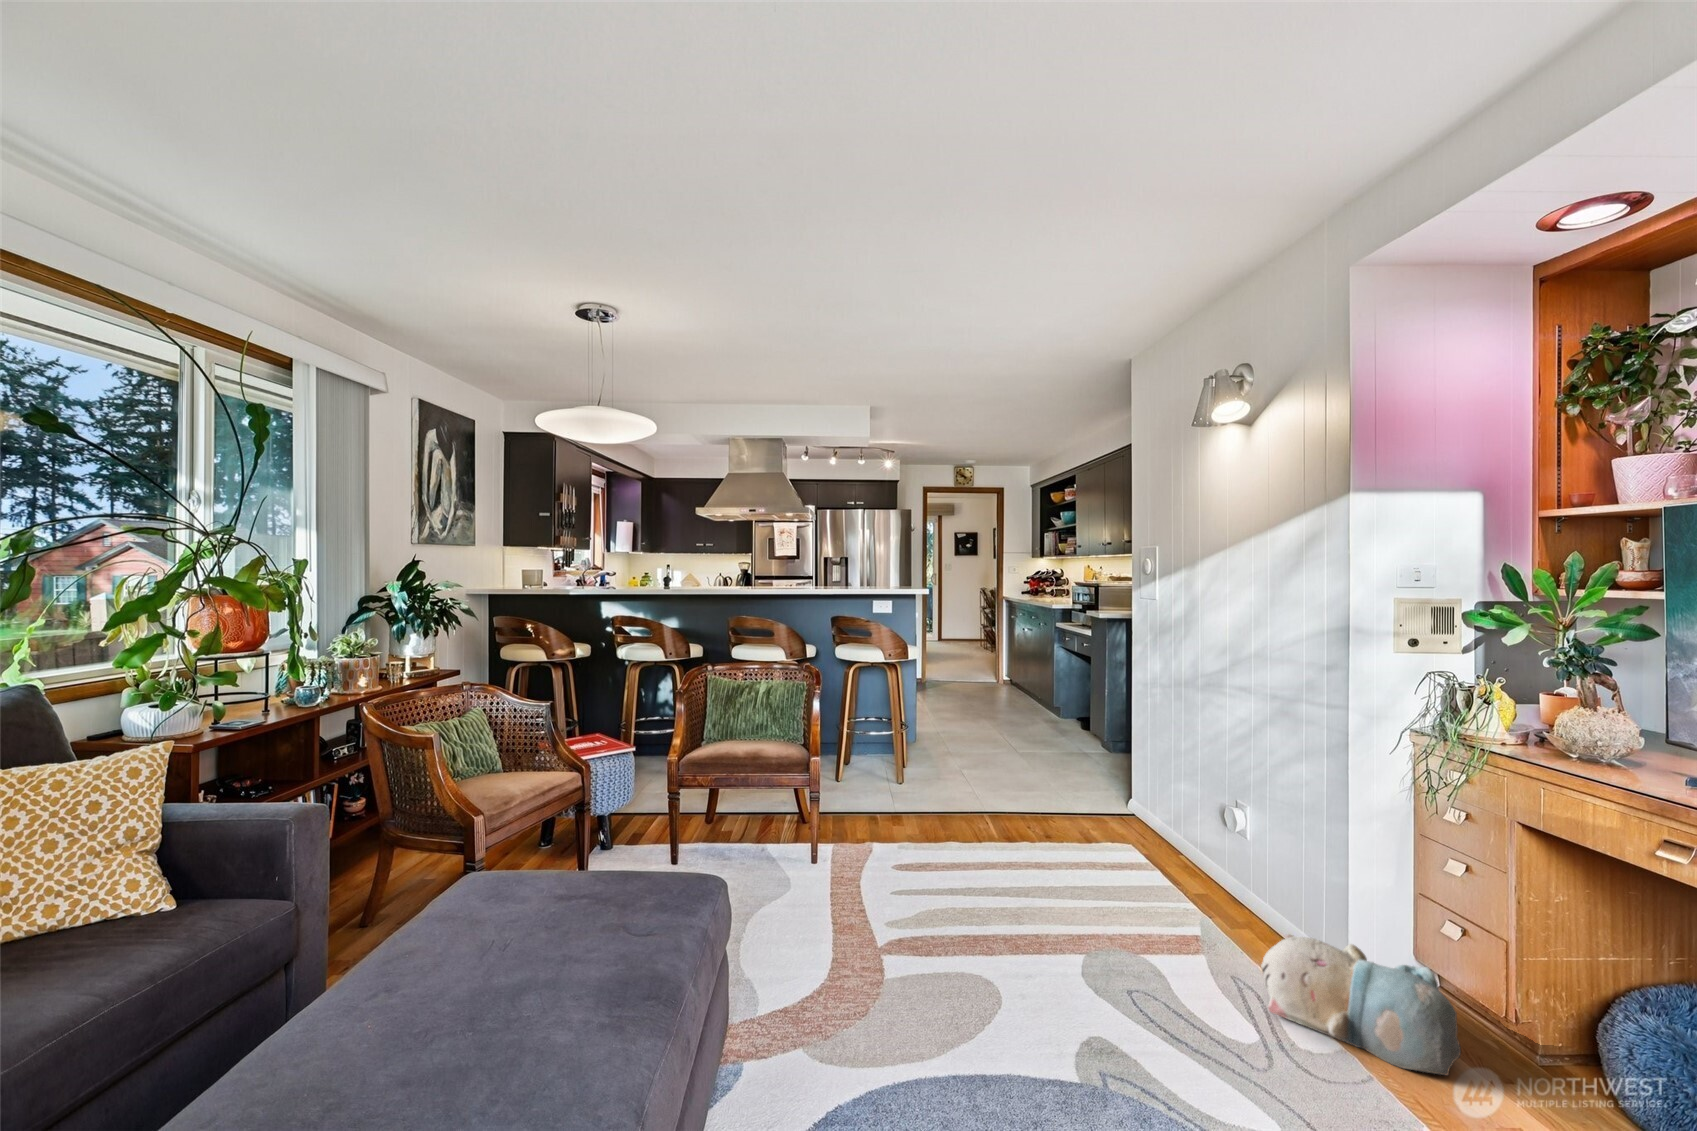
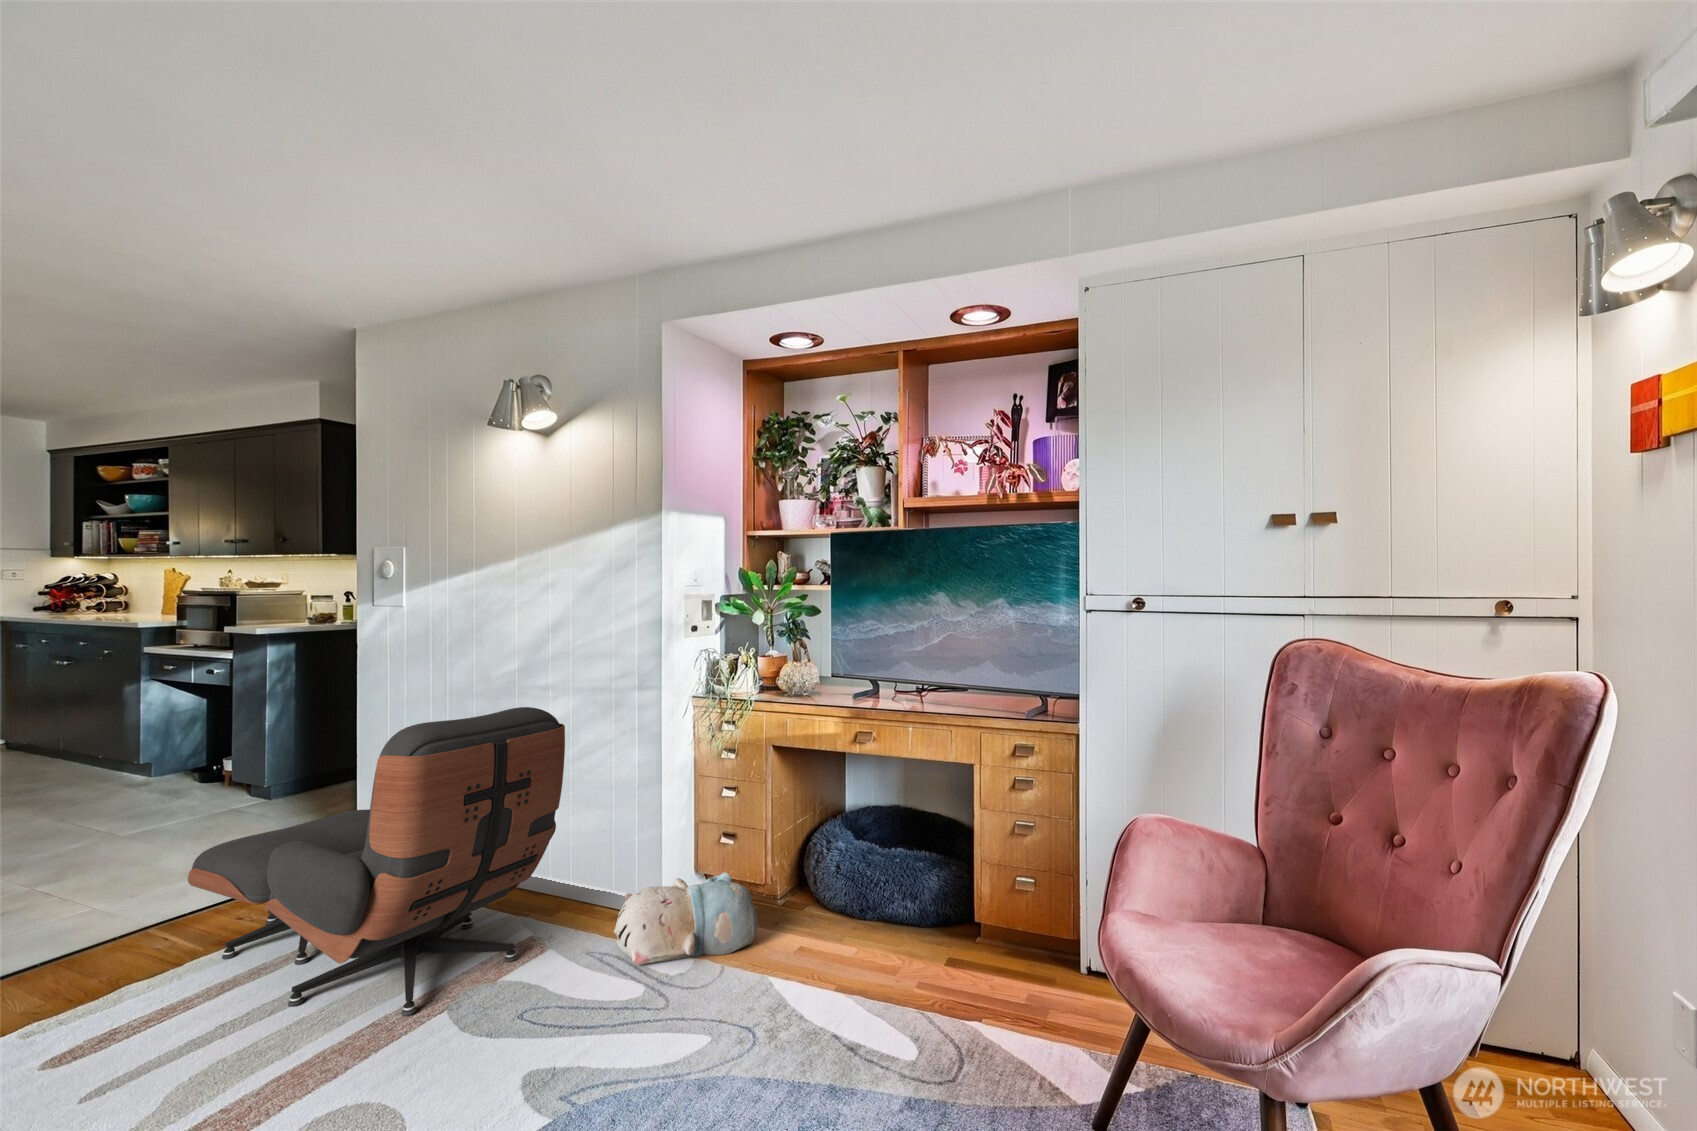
lounge chair: none [984,705,1219,945] -> present [188,707,565,1016]

